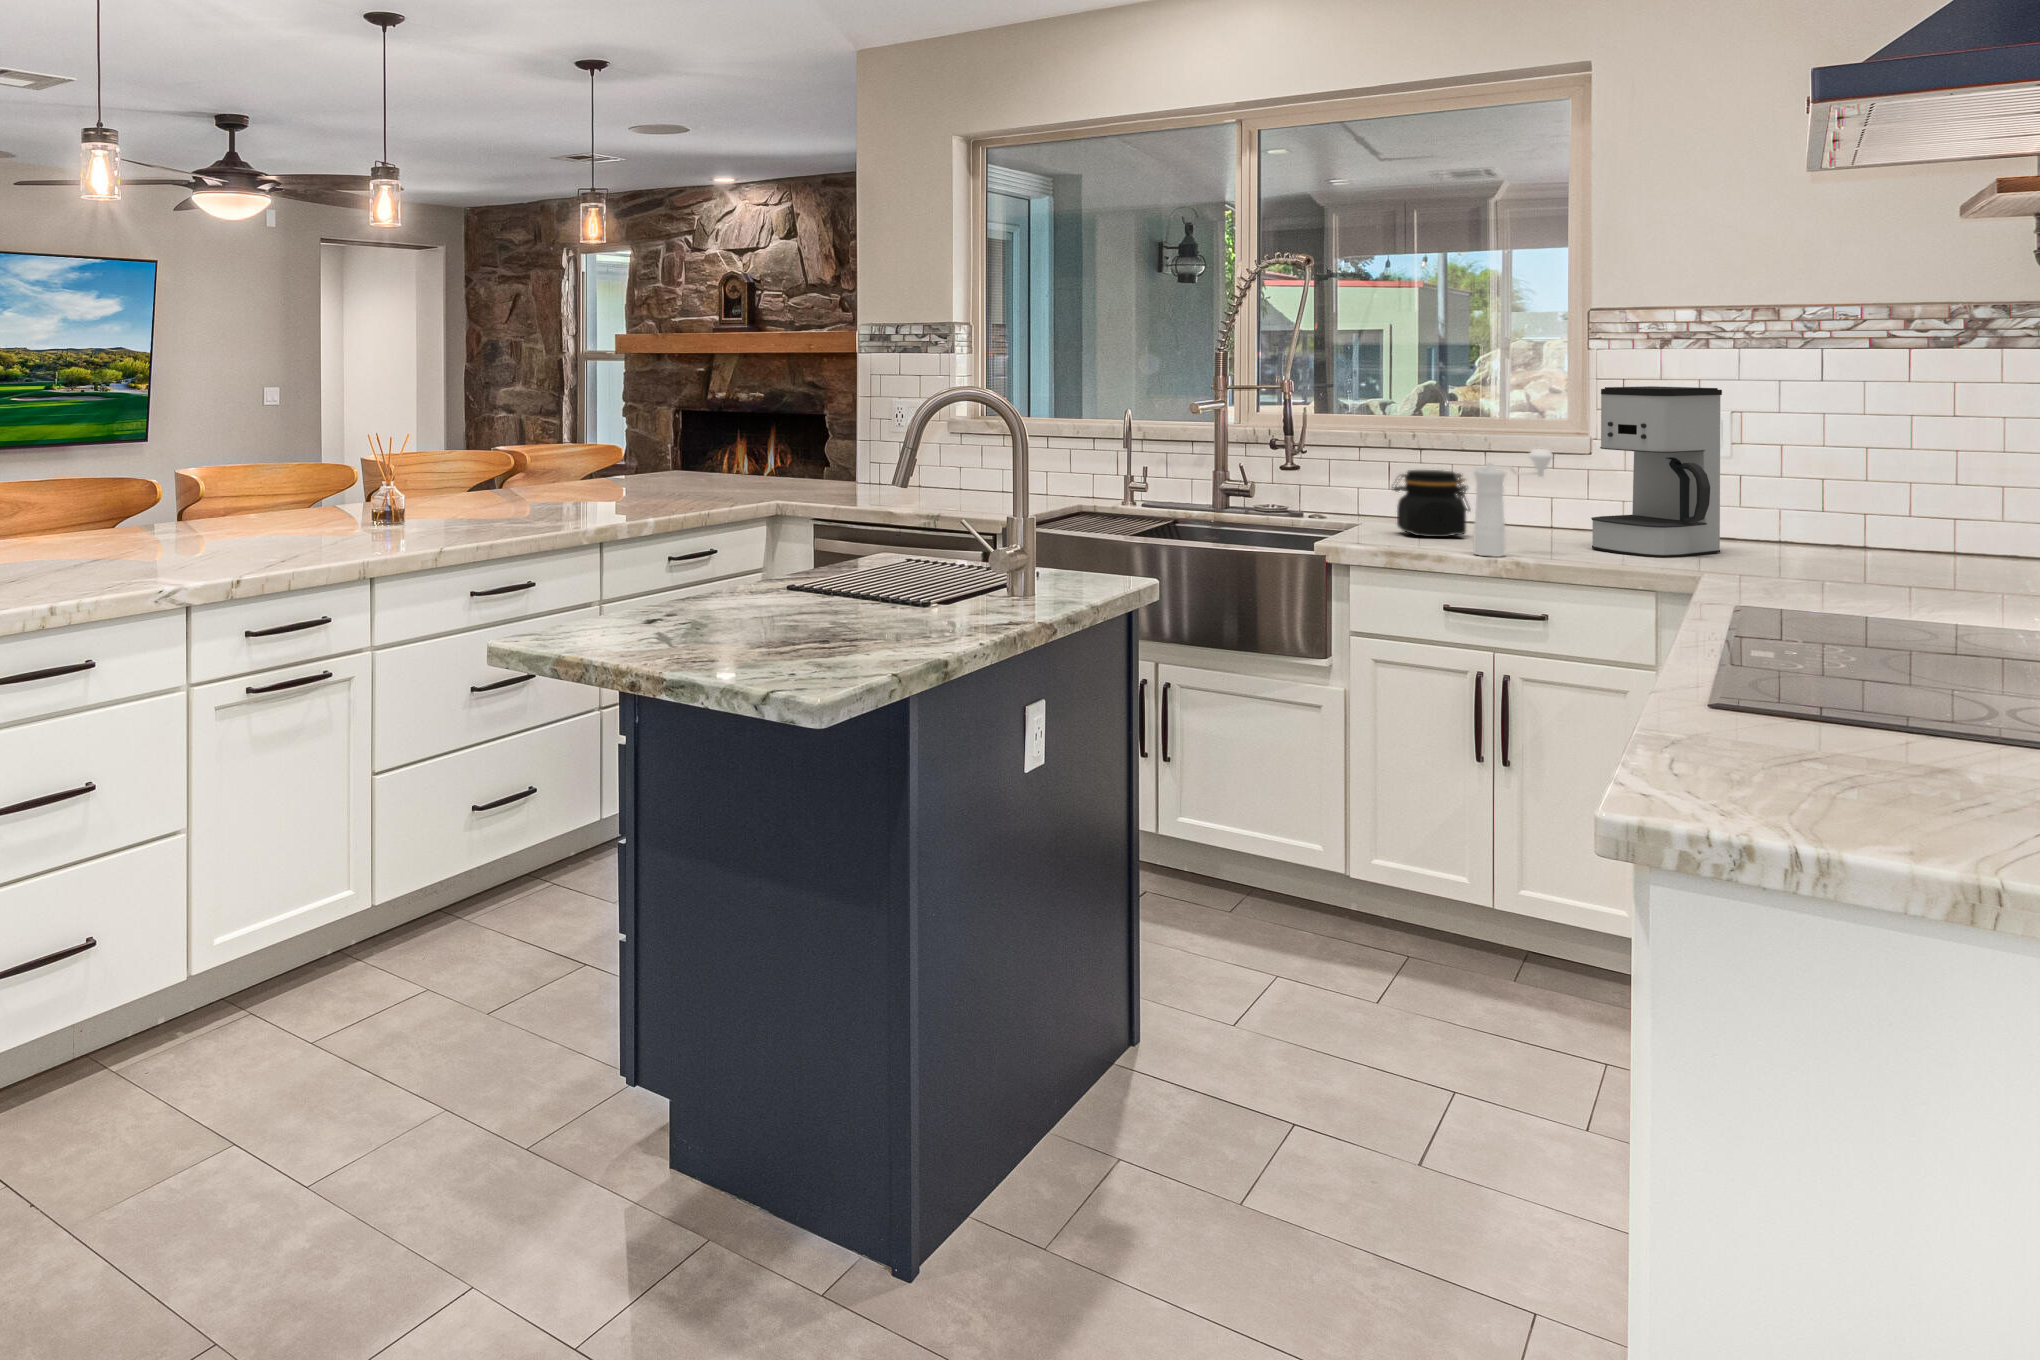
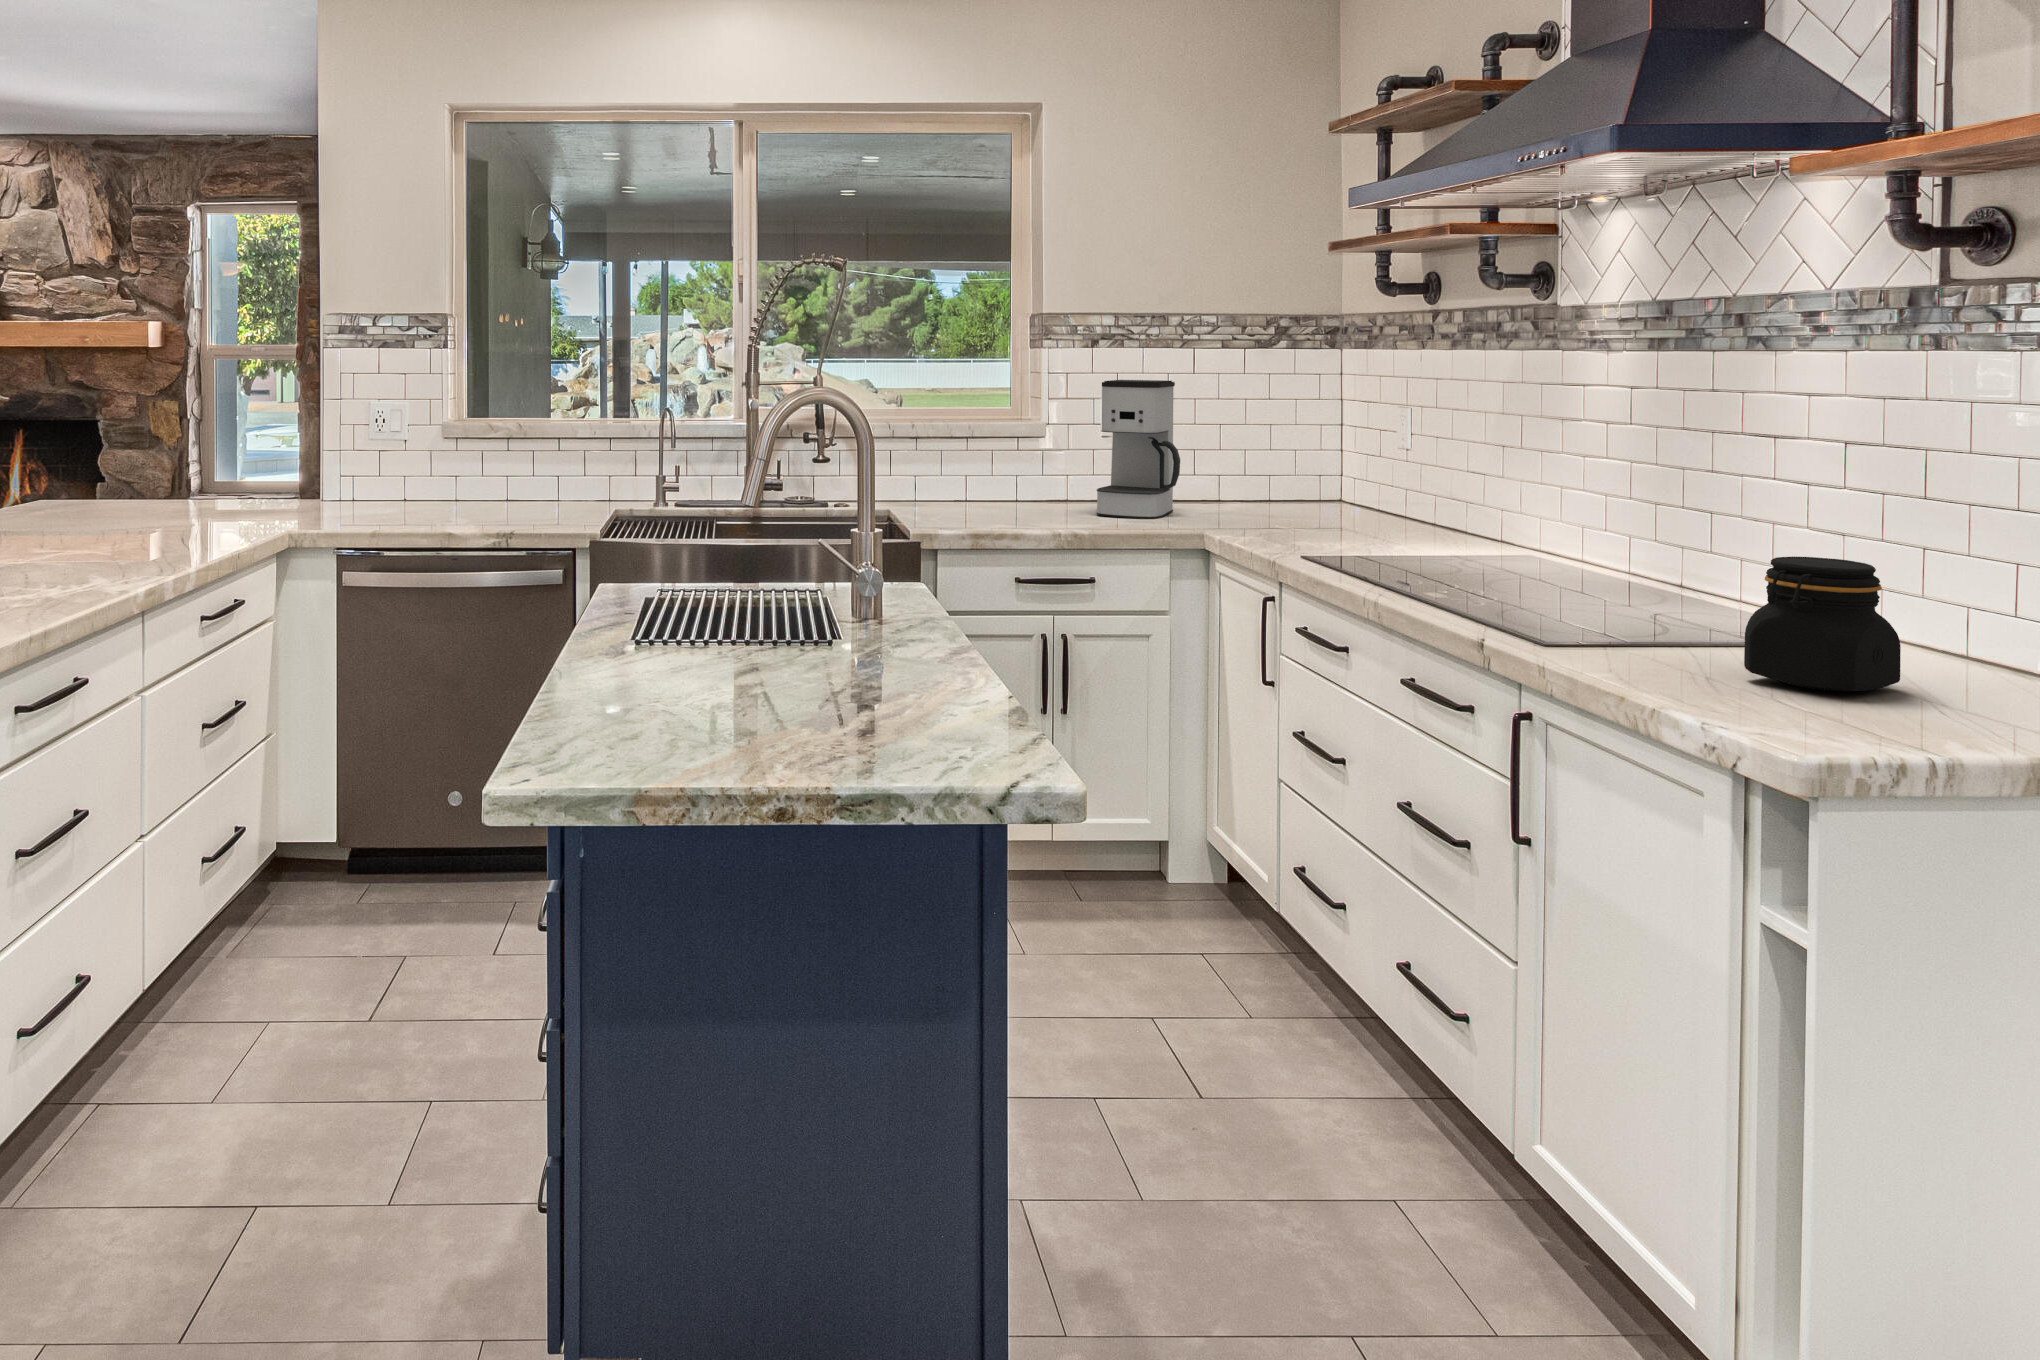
pepper mill: present [1474,449,1553,557] -> none [1046,434,1095,528]
jar: present [1392,470,1470,537] -> present [1744,556,1901,692]

